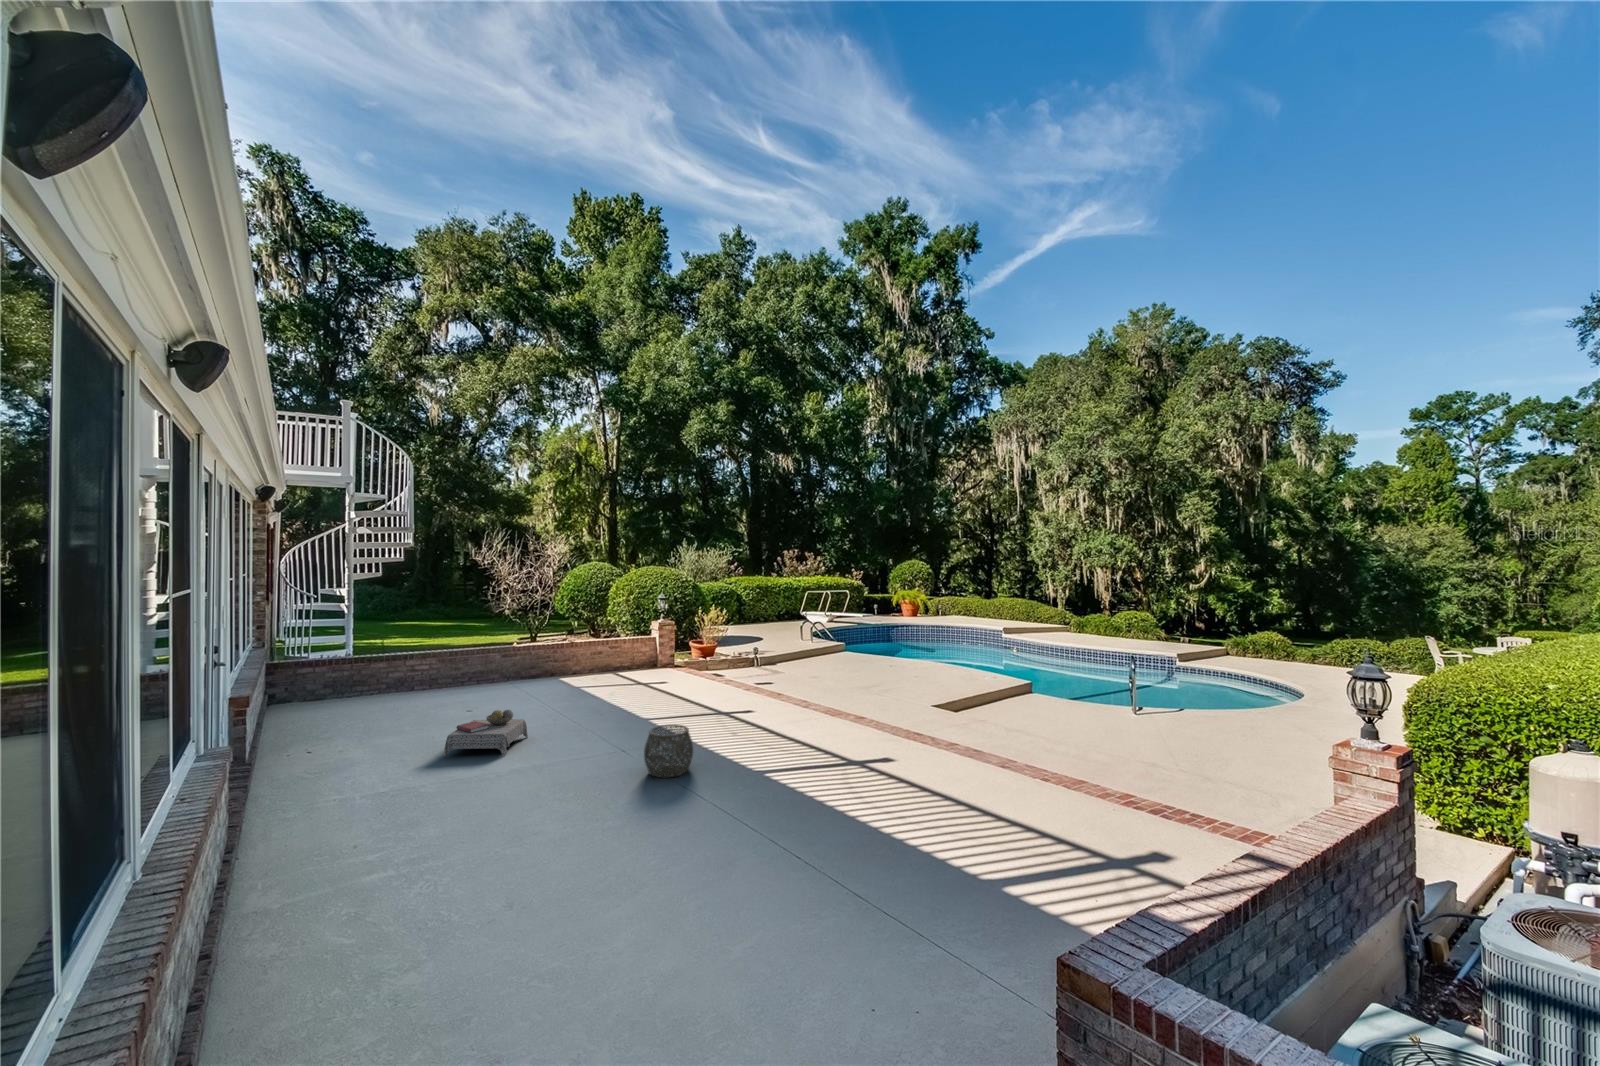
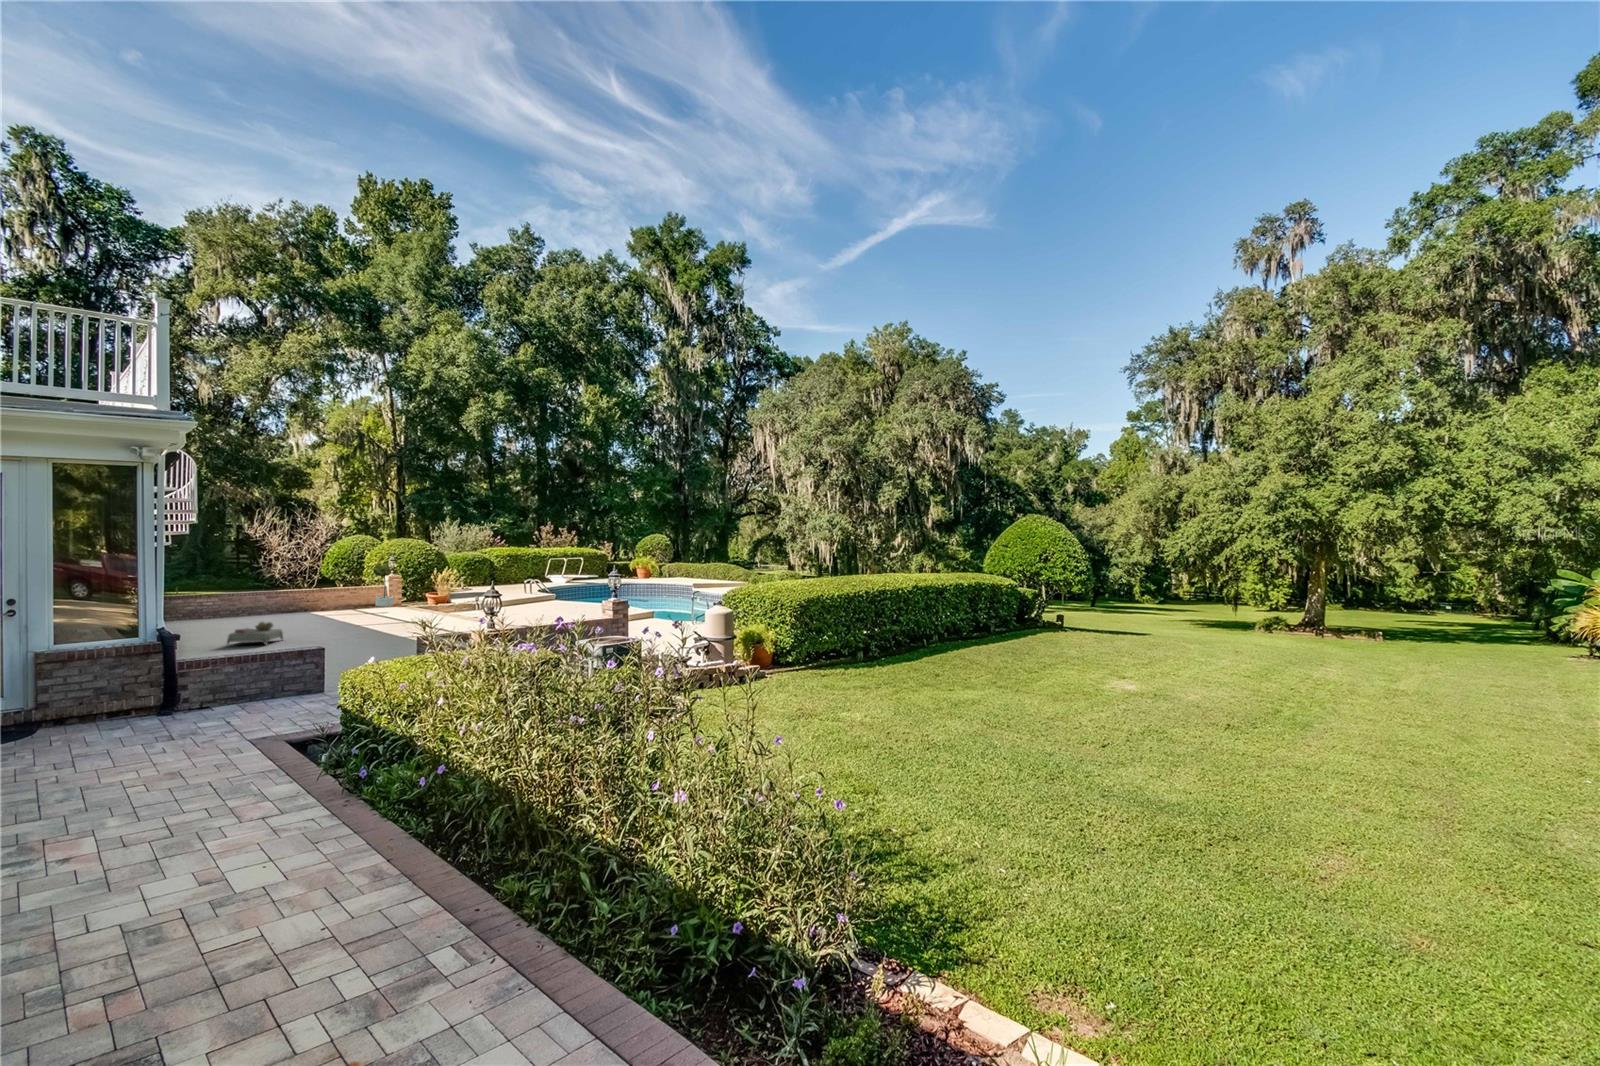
potted tree: none [617,600,641,654] -> present [373,565,394,607]
woven basket: present [644,724,693,778] -> none [349,624,381,649]

